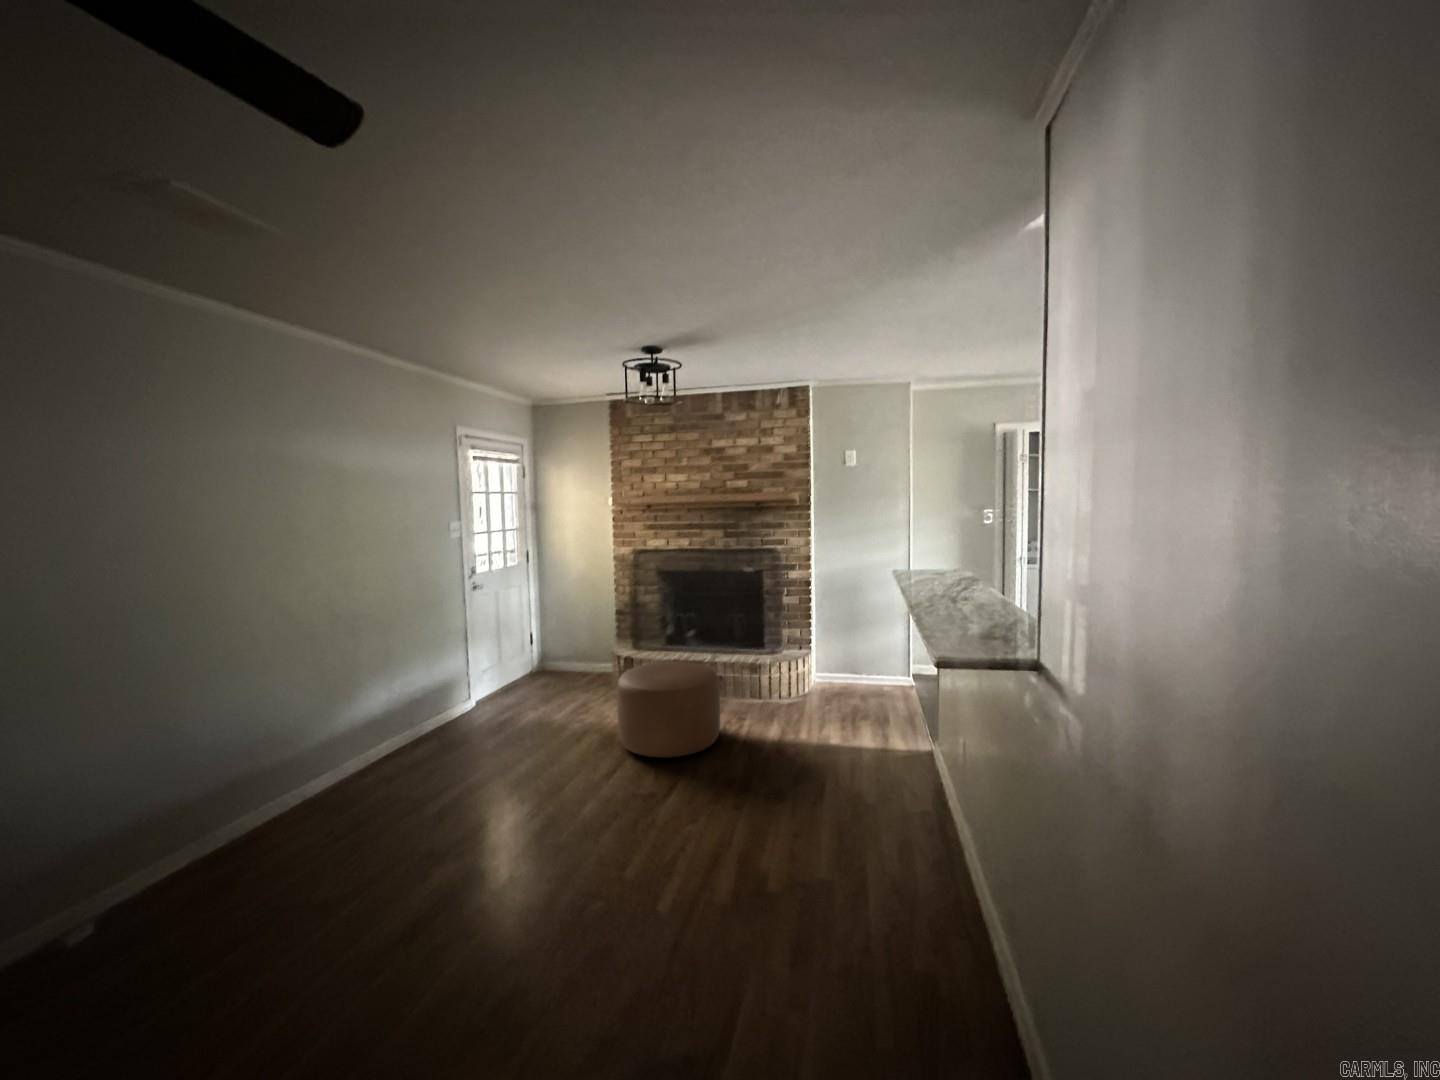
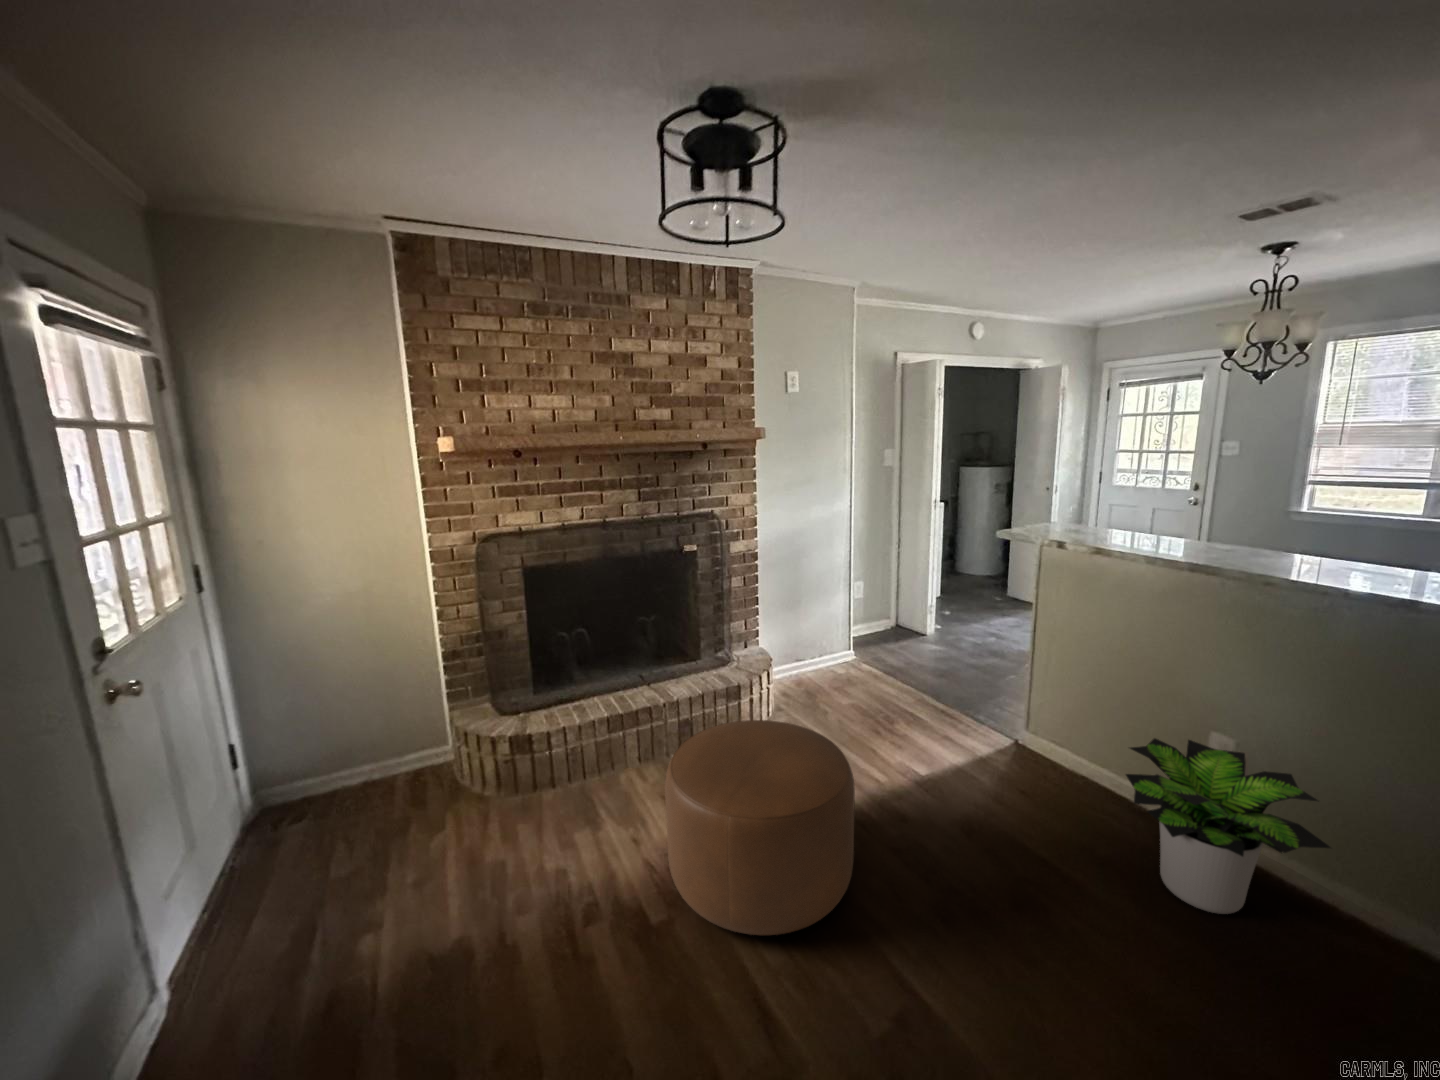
potted plant: none [818,721,941,844] -> present [1126,738,1331,914]

